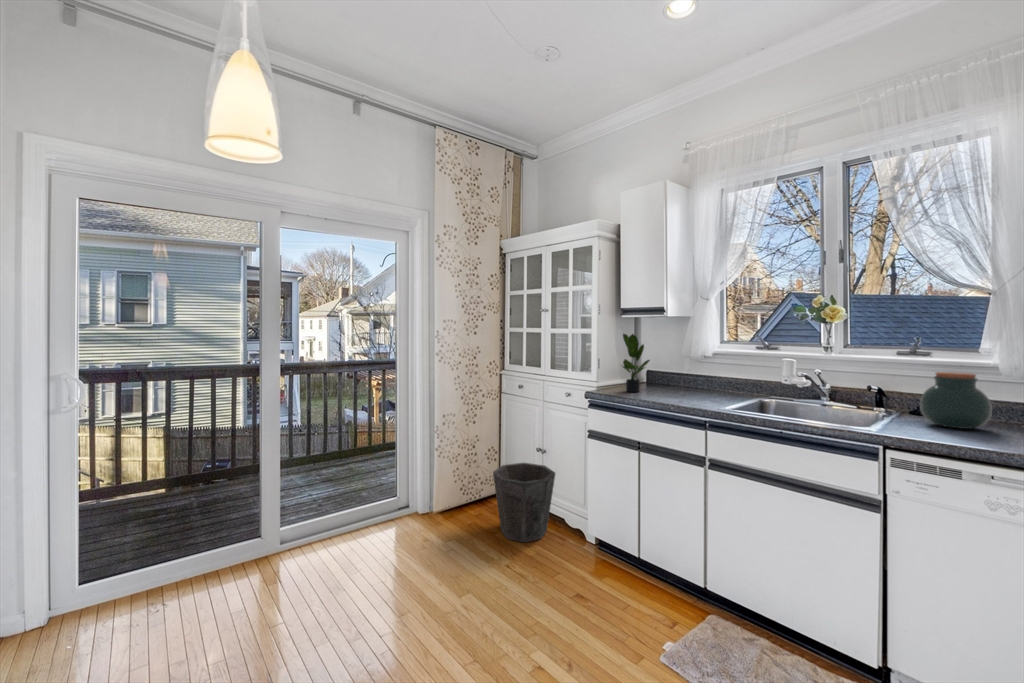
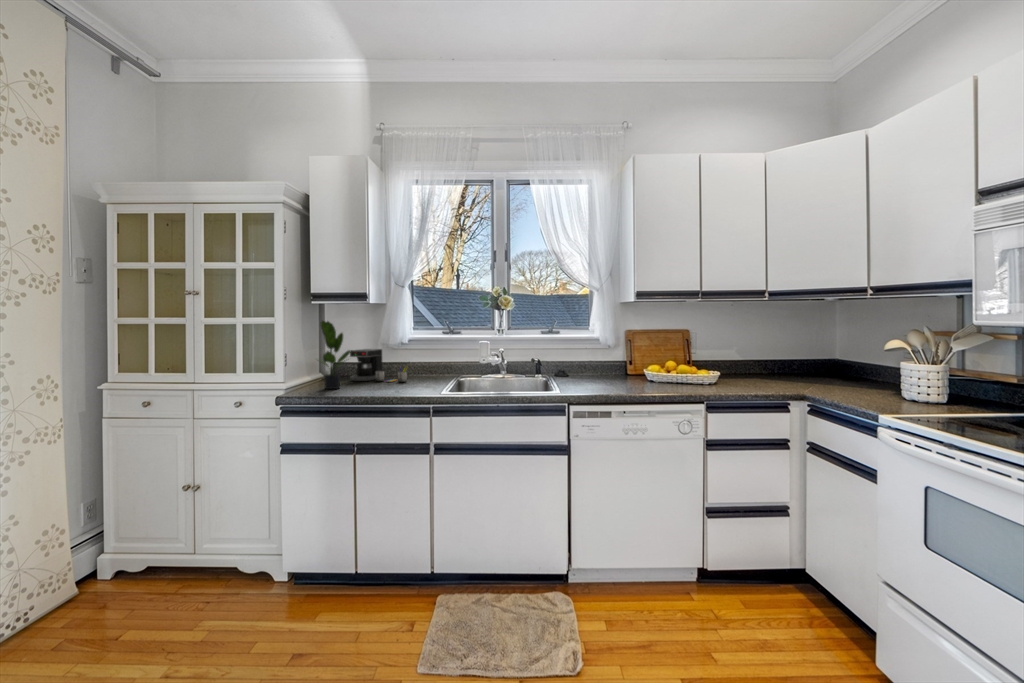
coffee maker: none [657,359,708,393] -> present [350,349,408,382]
jar: present [920,372,992,429] -> none [572,346,607,386]
waste bin: present [493,463,555,542] -> none [127,505,231,624]

